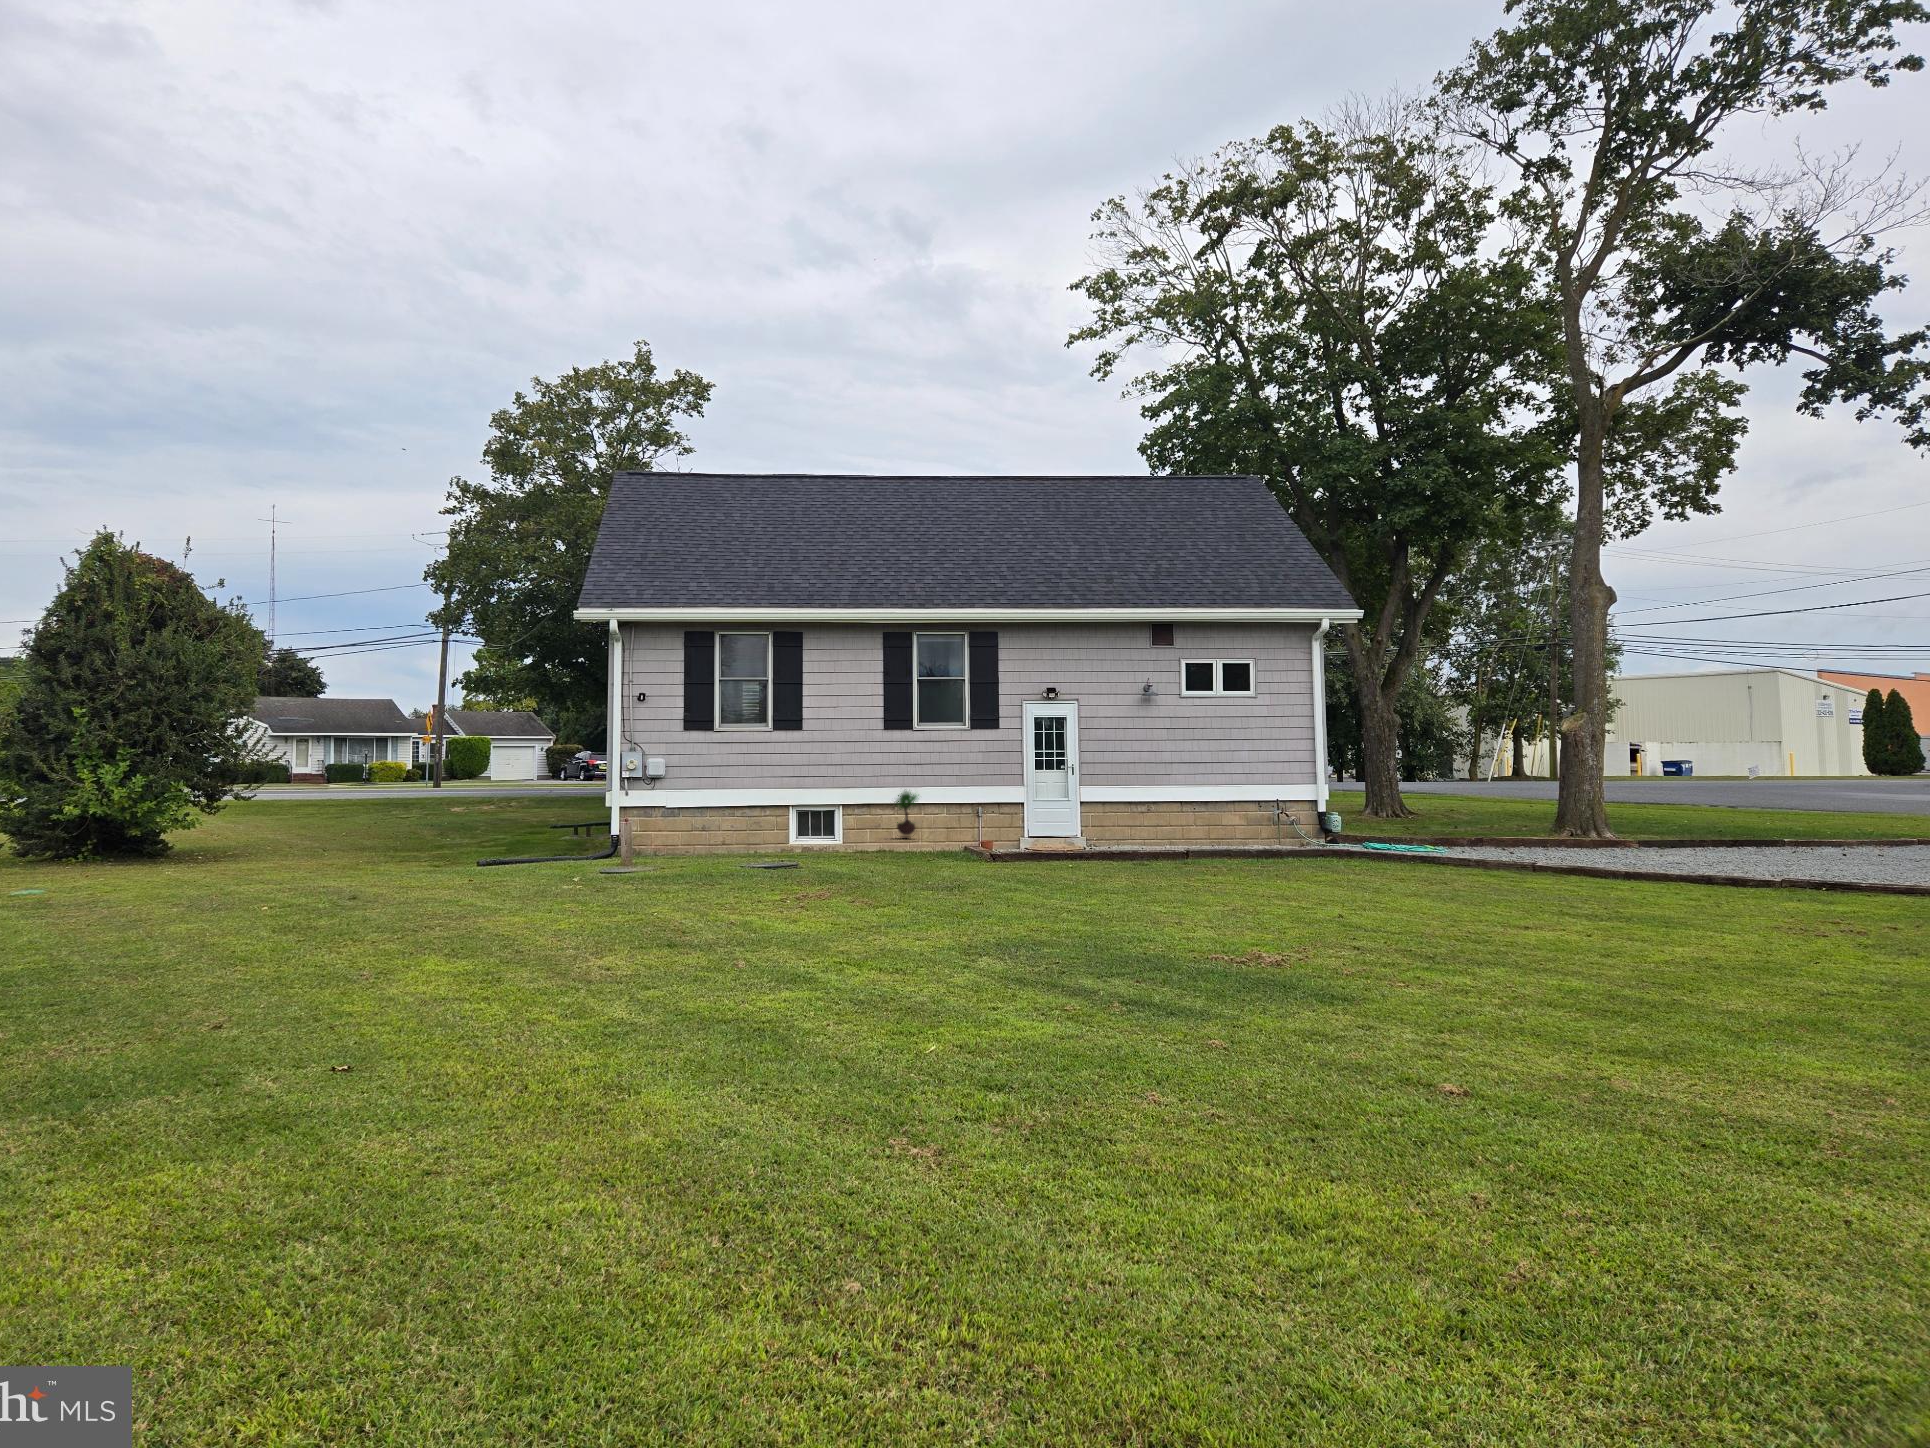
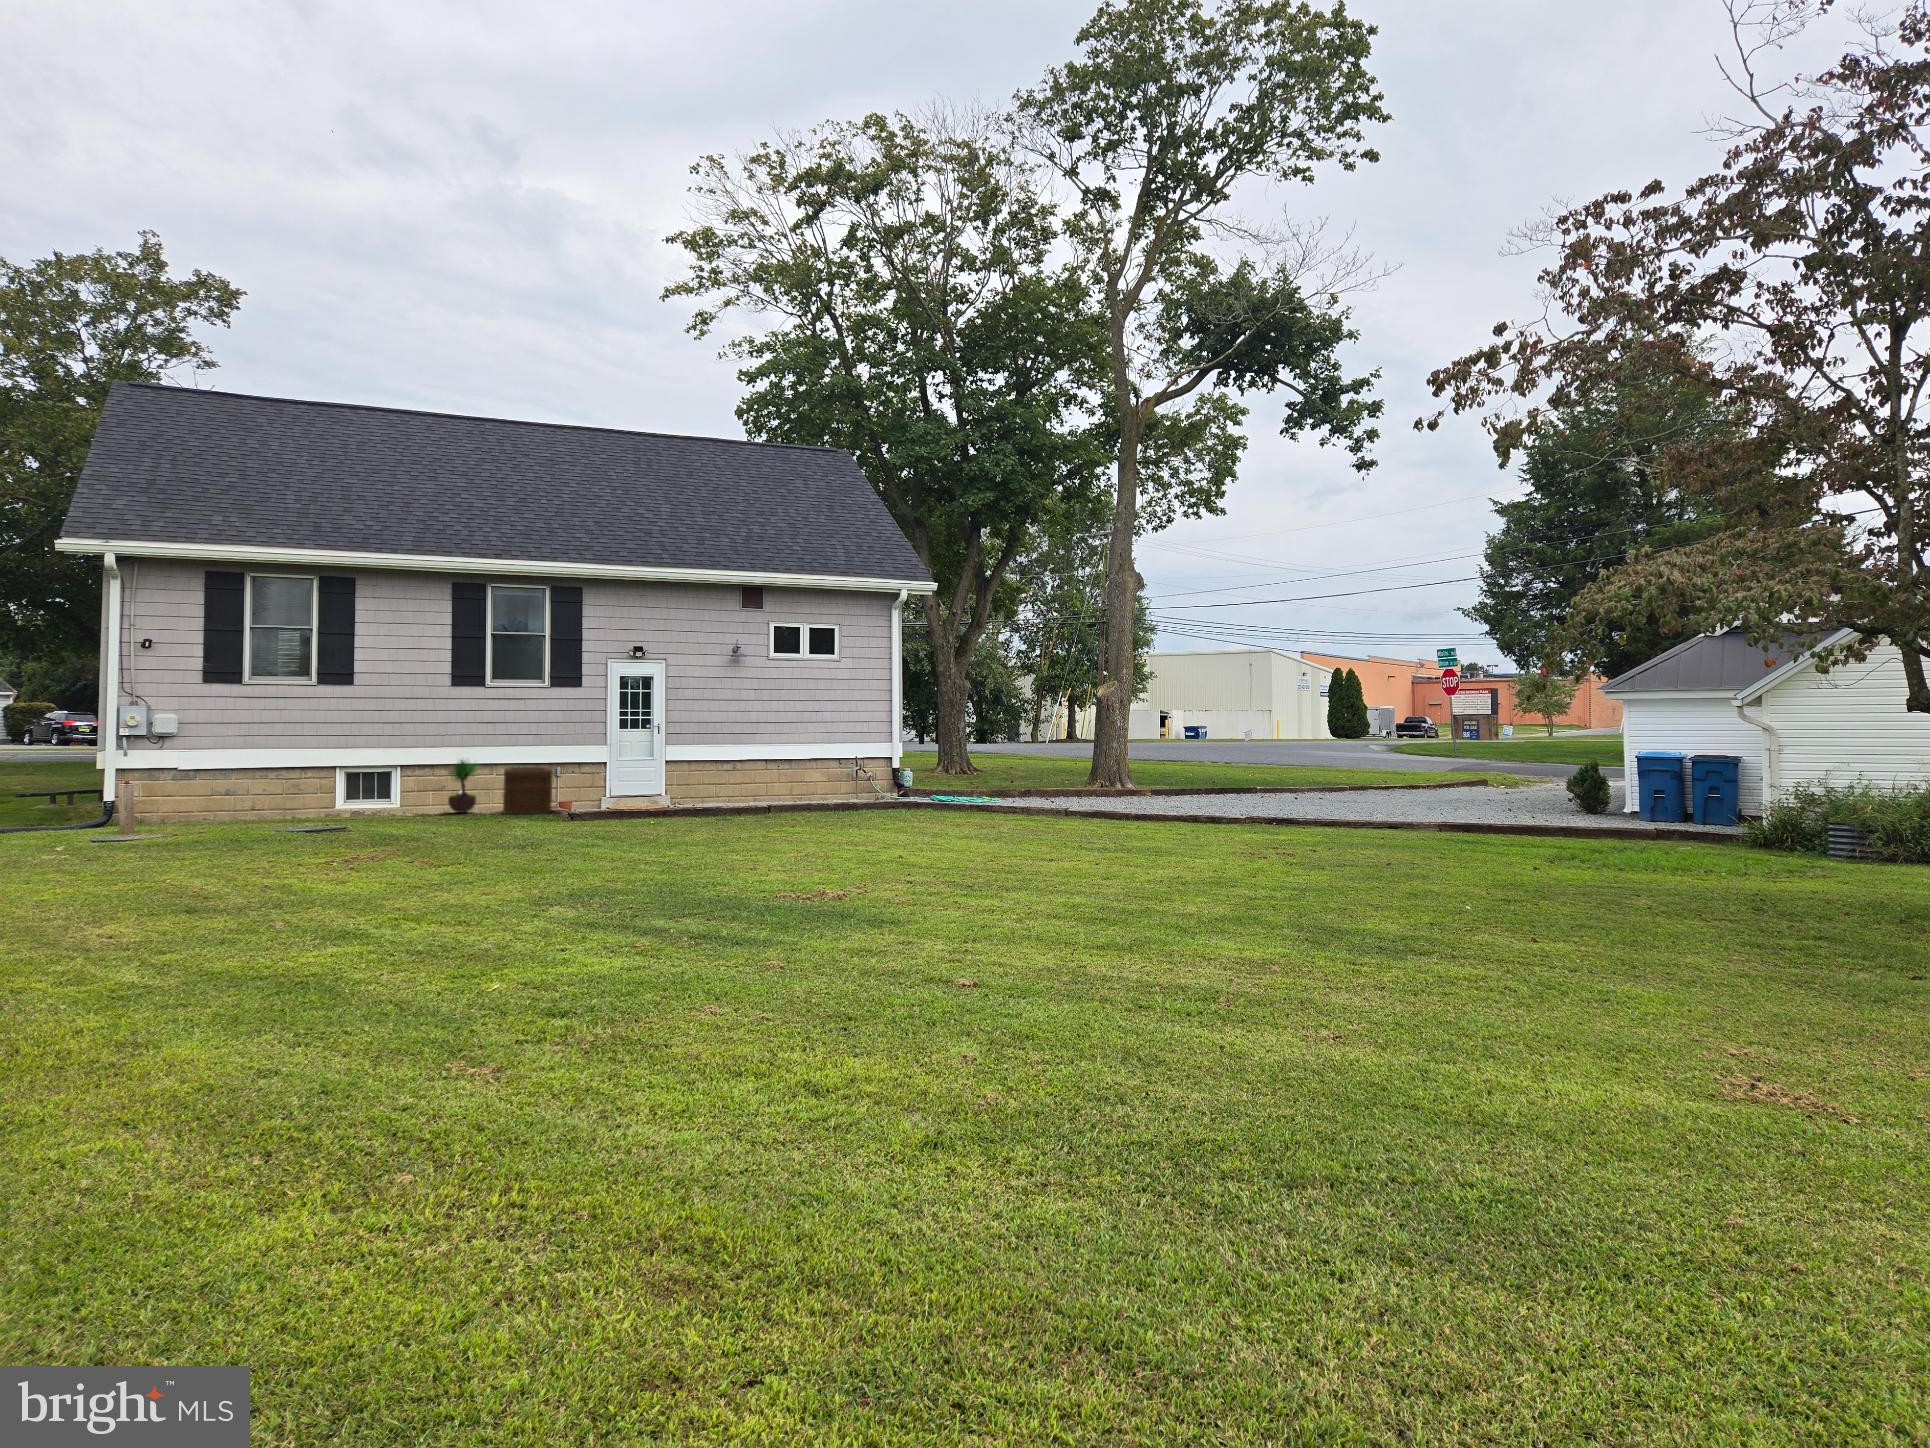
wooden crate: none [938,799,981,842] -> present [503,767,552,814]

